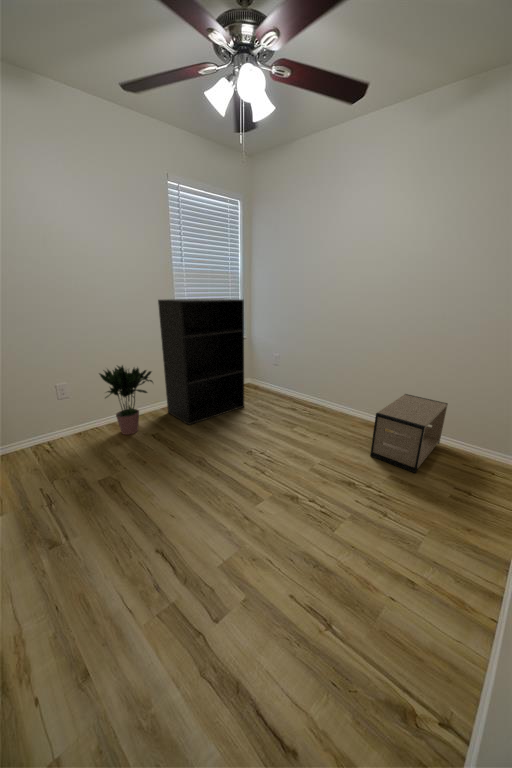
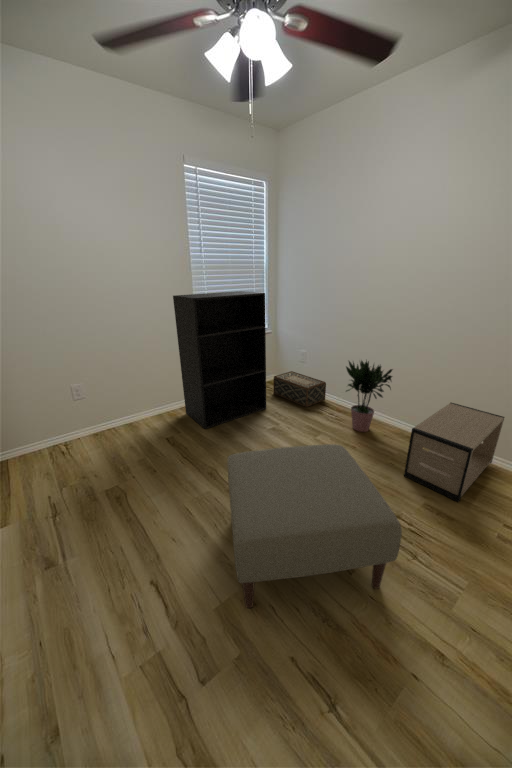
potted plant: present [99,366,153,435] -> present [346,361,393,432]
woven basket: none [249,374,298,405] -> present [273,371,326,407]
ottoman: none [221,426,376,563] -> present [227,444,402,608]

